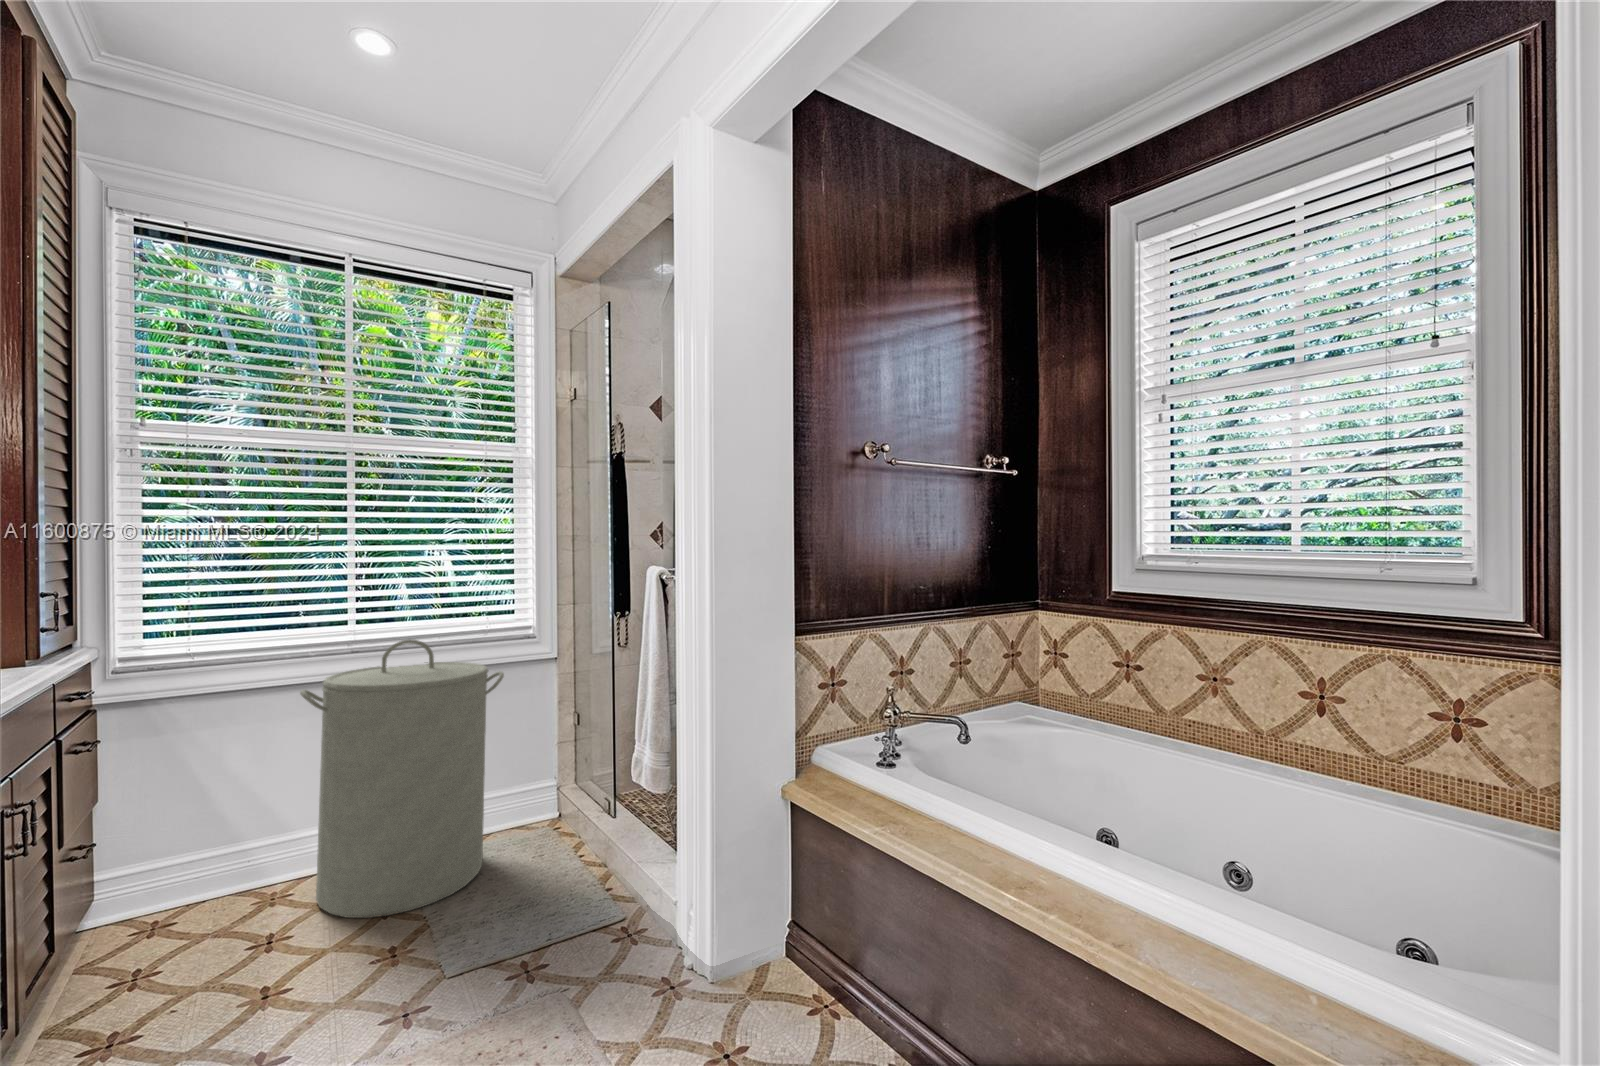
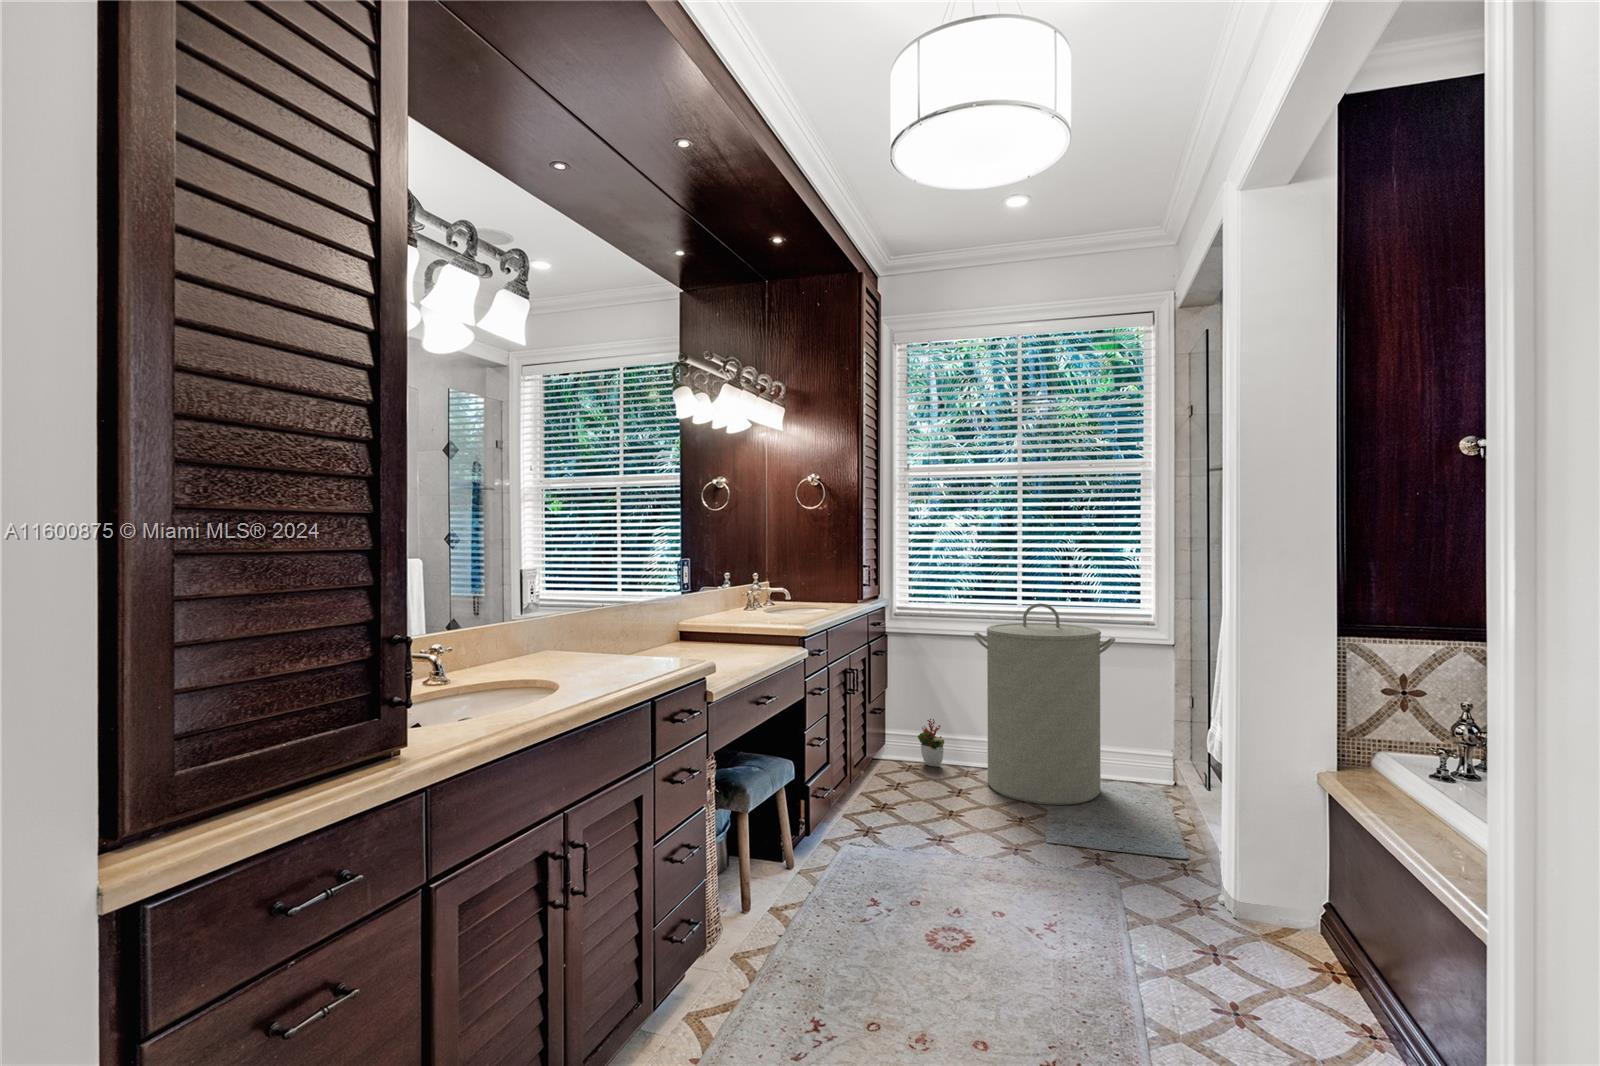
decorative plant: none [174,832,230,909] -> present [918,719,944,767]

